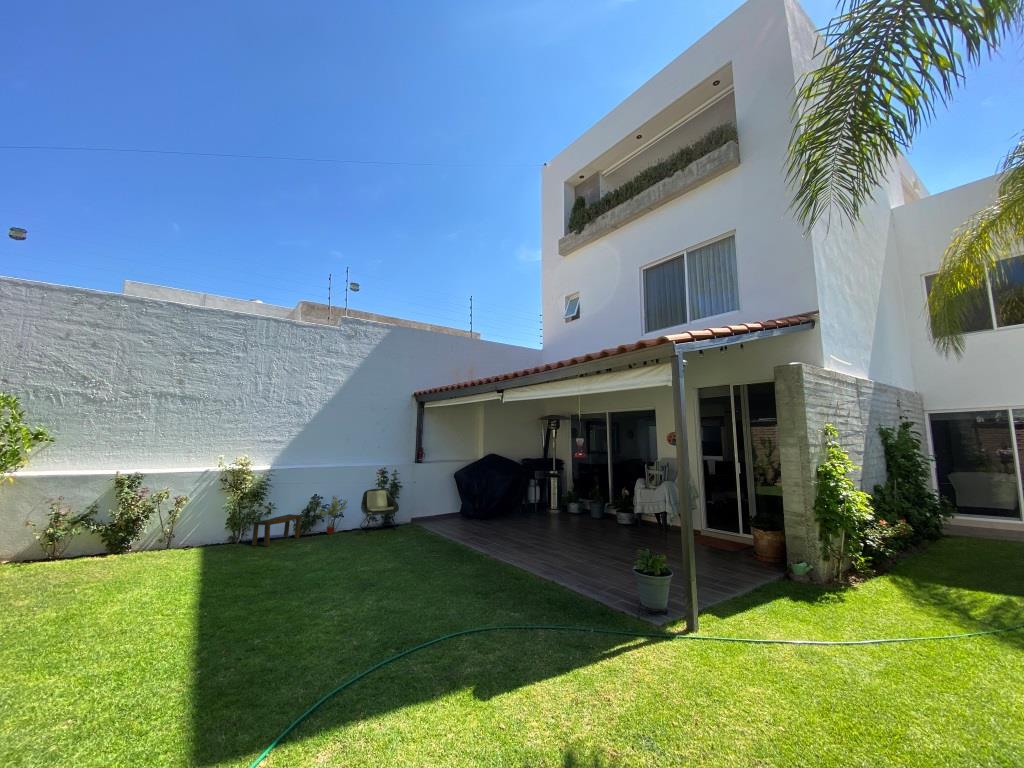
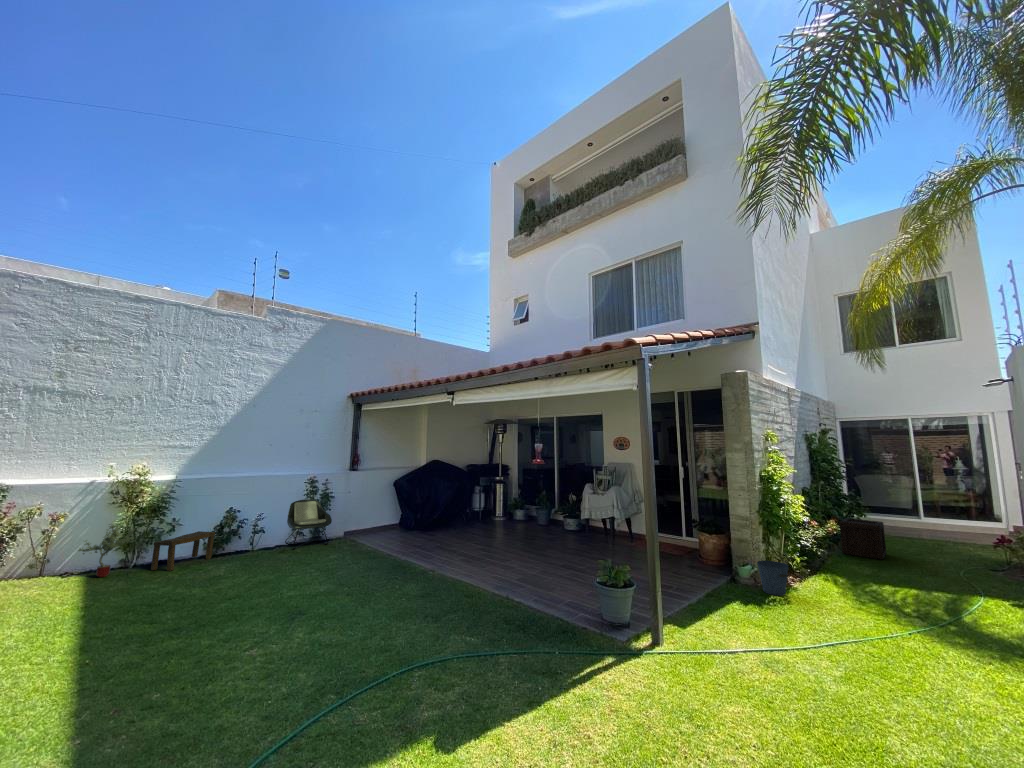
potted tree: present [316,496,347,534] -> present [78,523,134,577]
wooden crate: none [920,518,979,564] -> present [840,518,886,559]
bucket: none [812,558,848,594] -> present [757,561,788,595]

